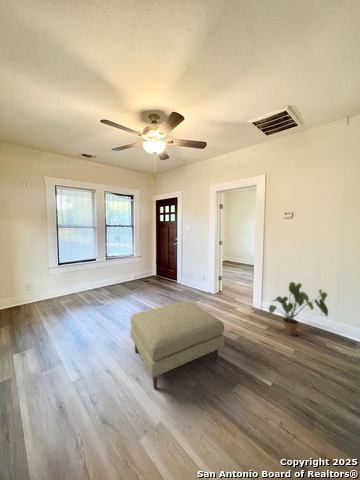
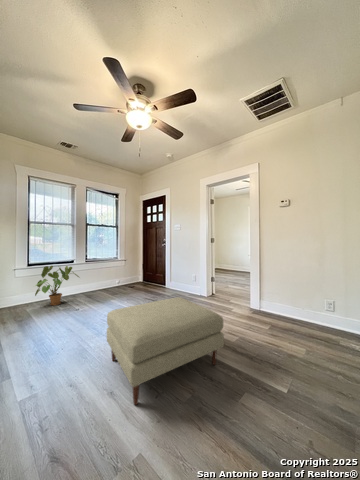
house plant: present [269,282,328,335] -> present [35,266,79,305]

